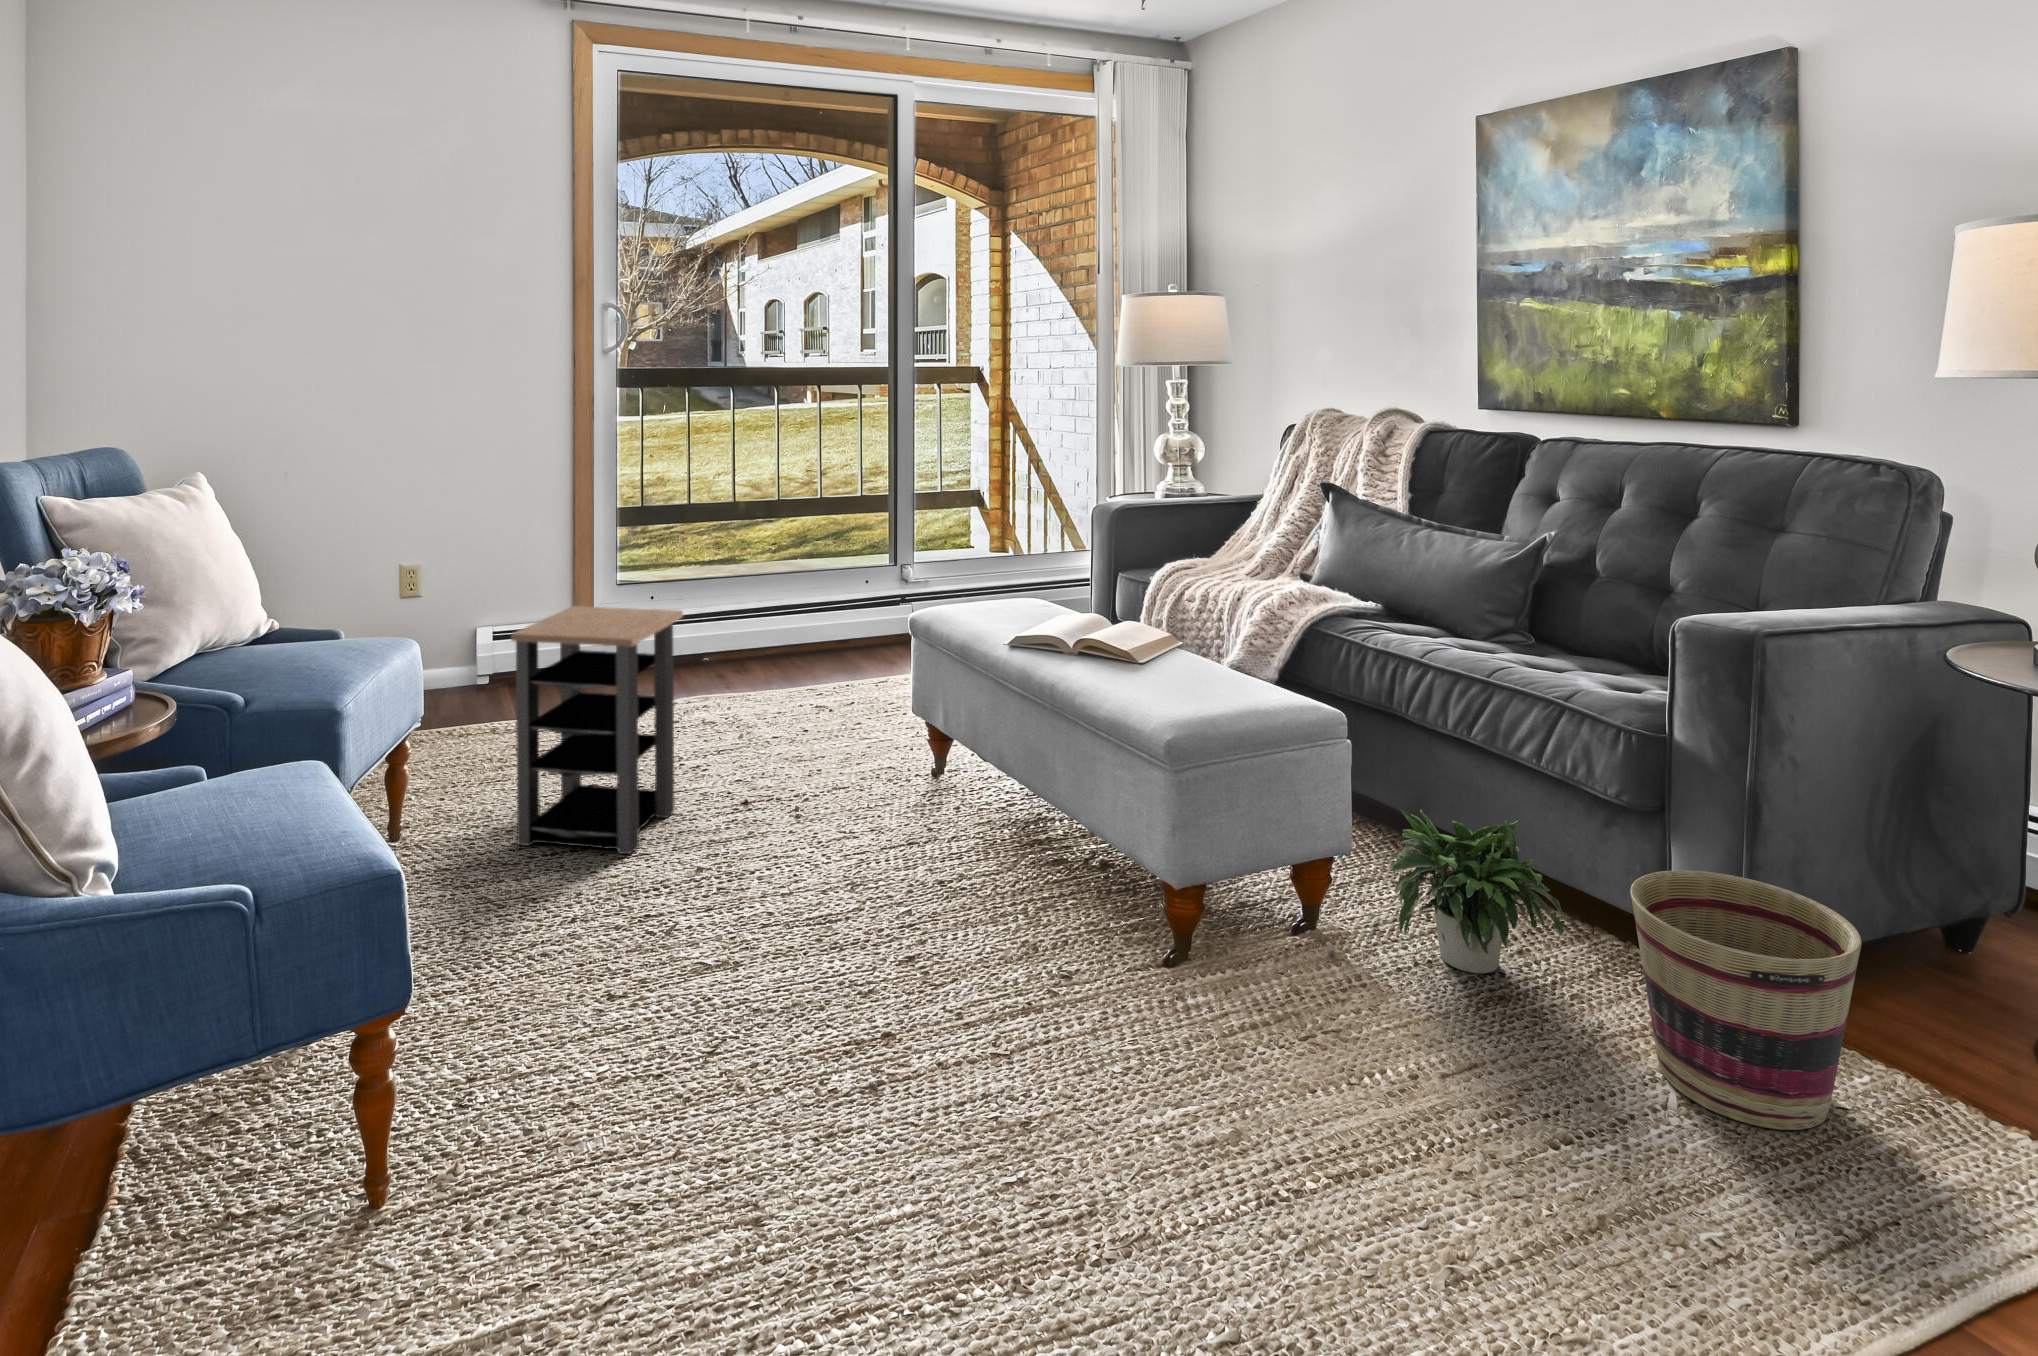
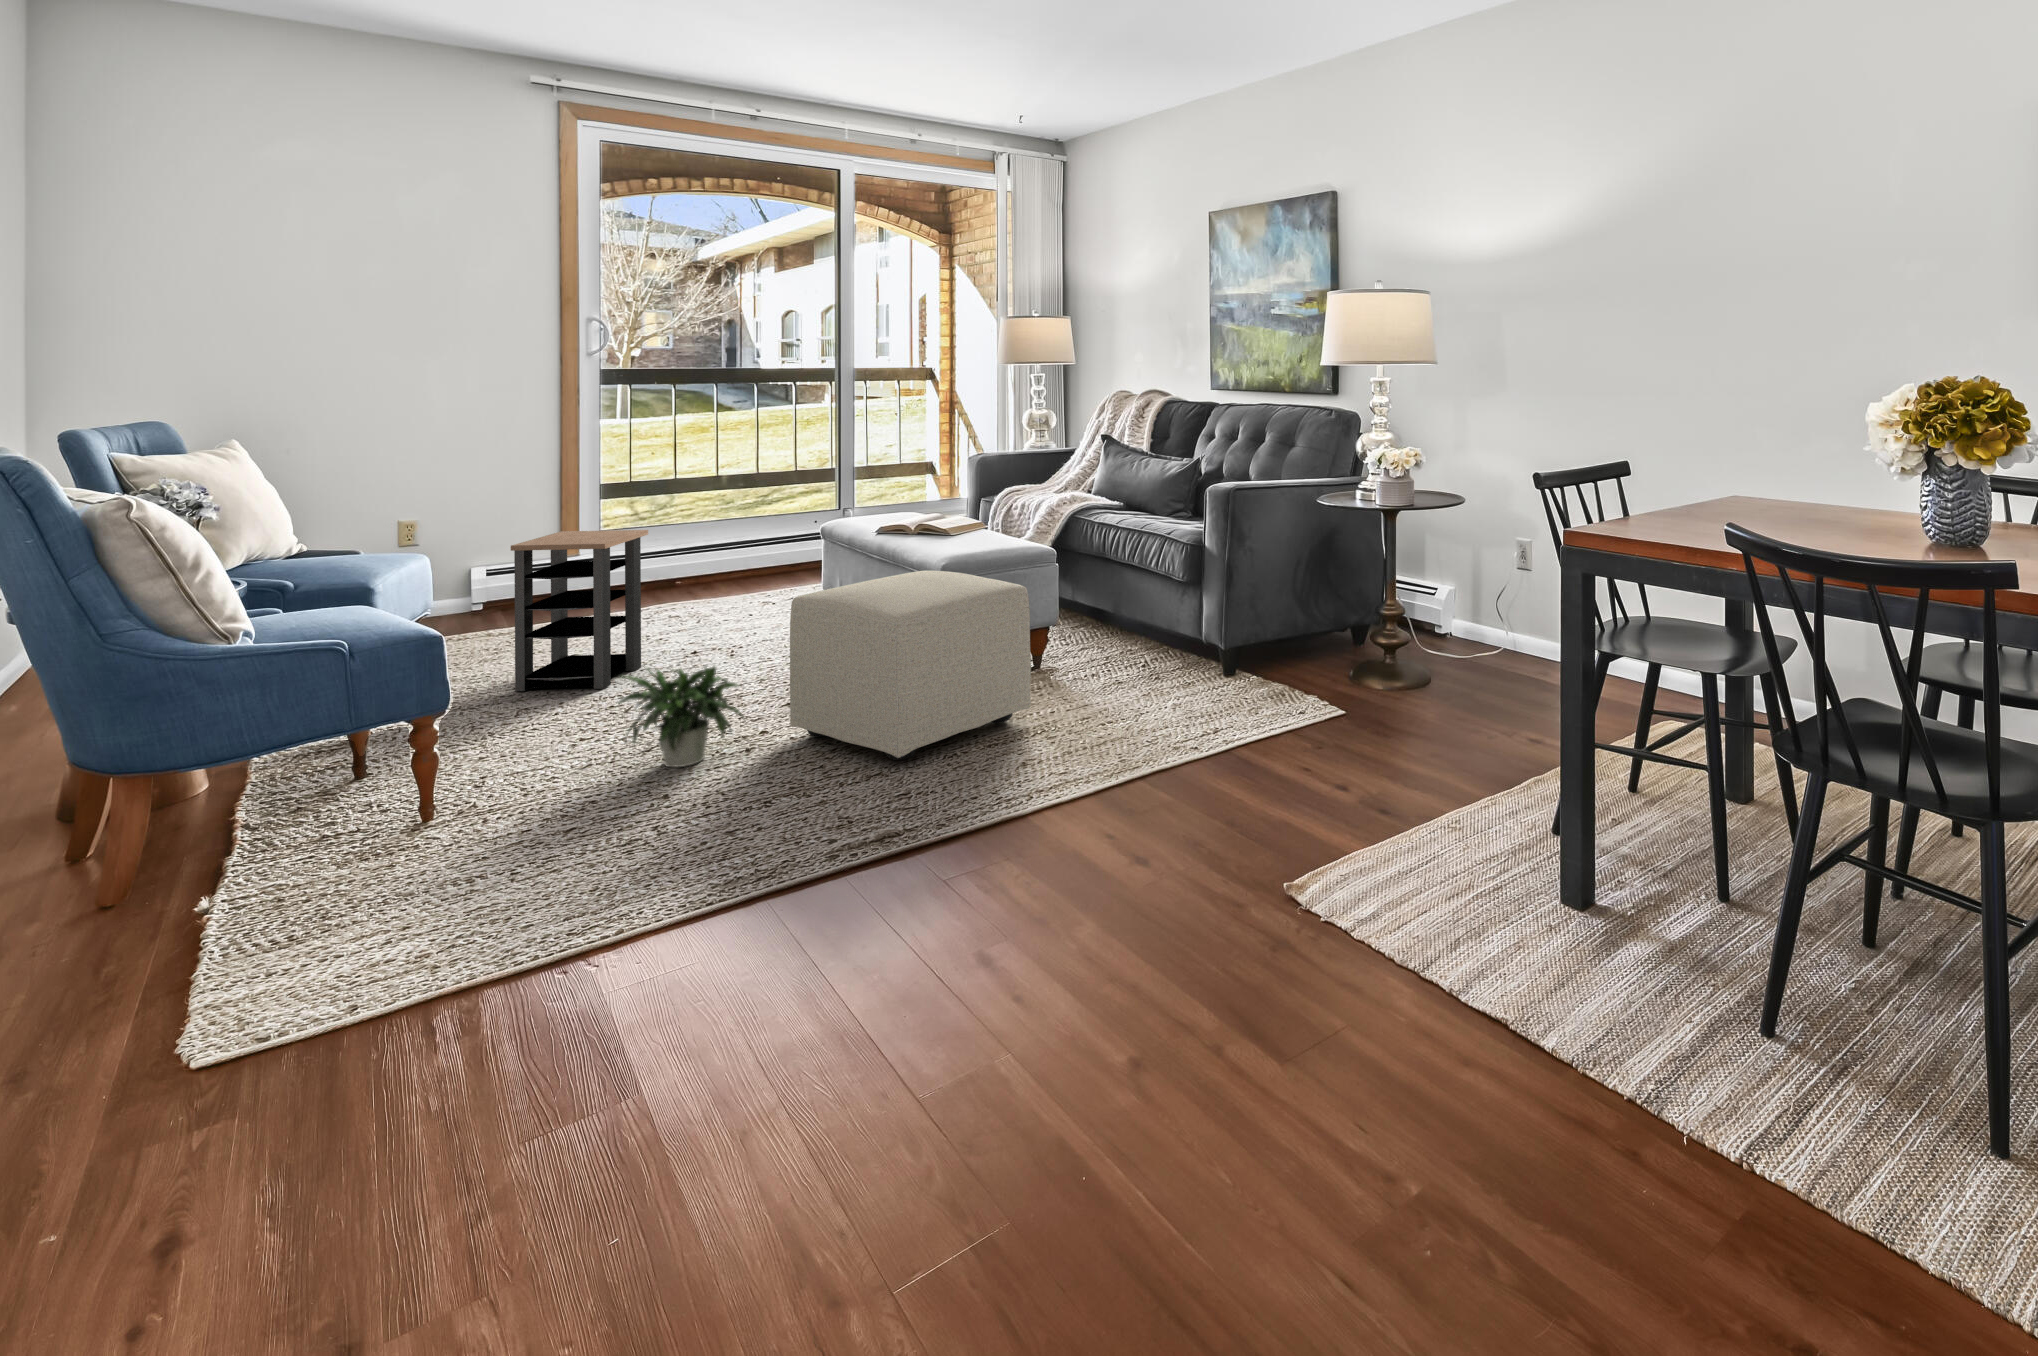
ottoman: none [931,727,1350,1160] -> present [790,571,1031,760]
potted plant: present [1327,809,1563,973] -> present [619,665,746,767]
basket: present [1631,870,1862,1130] -> none [1171,617,1264,724]

